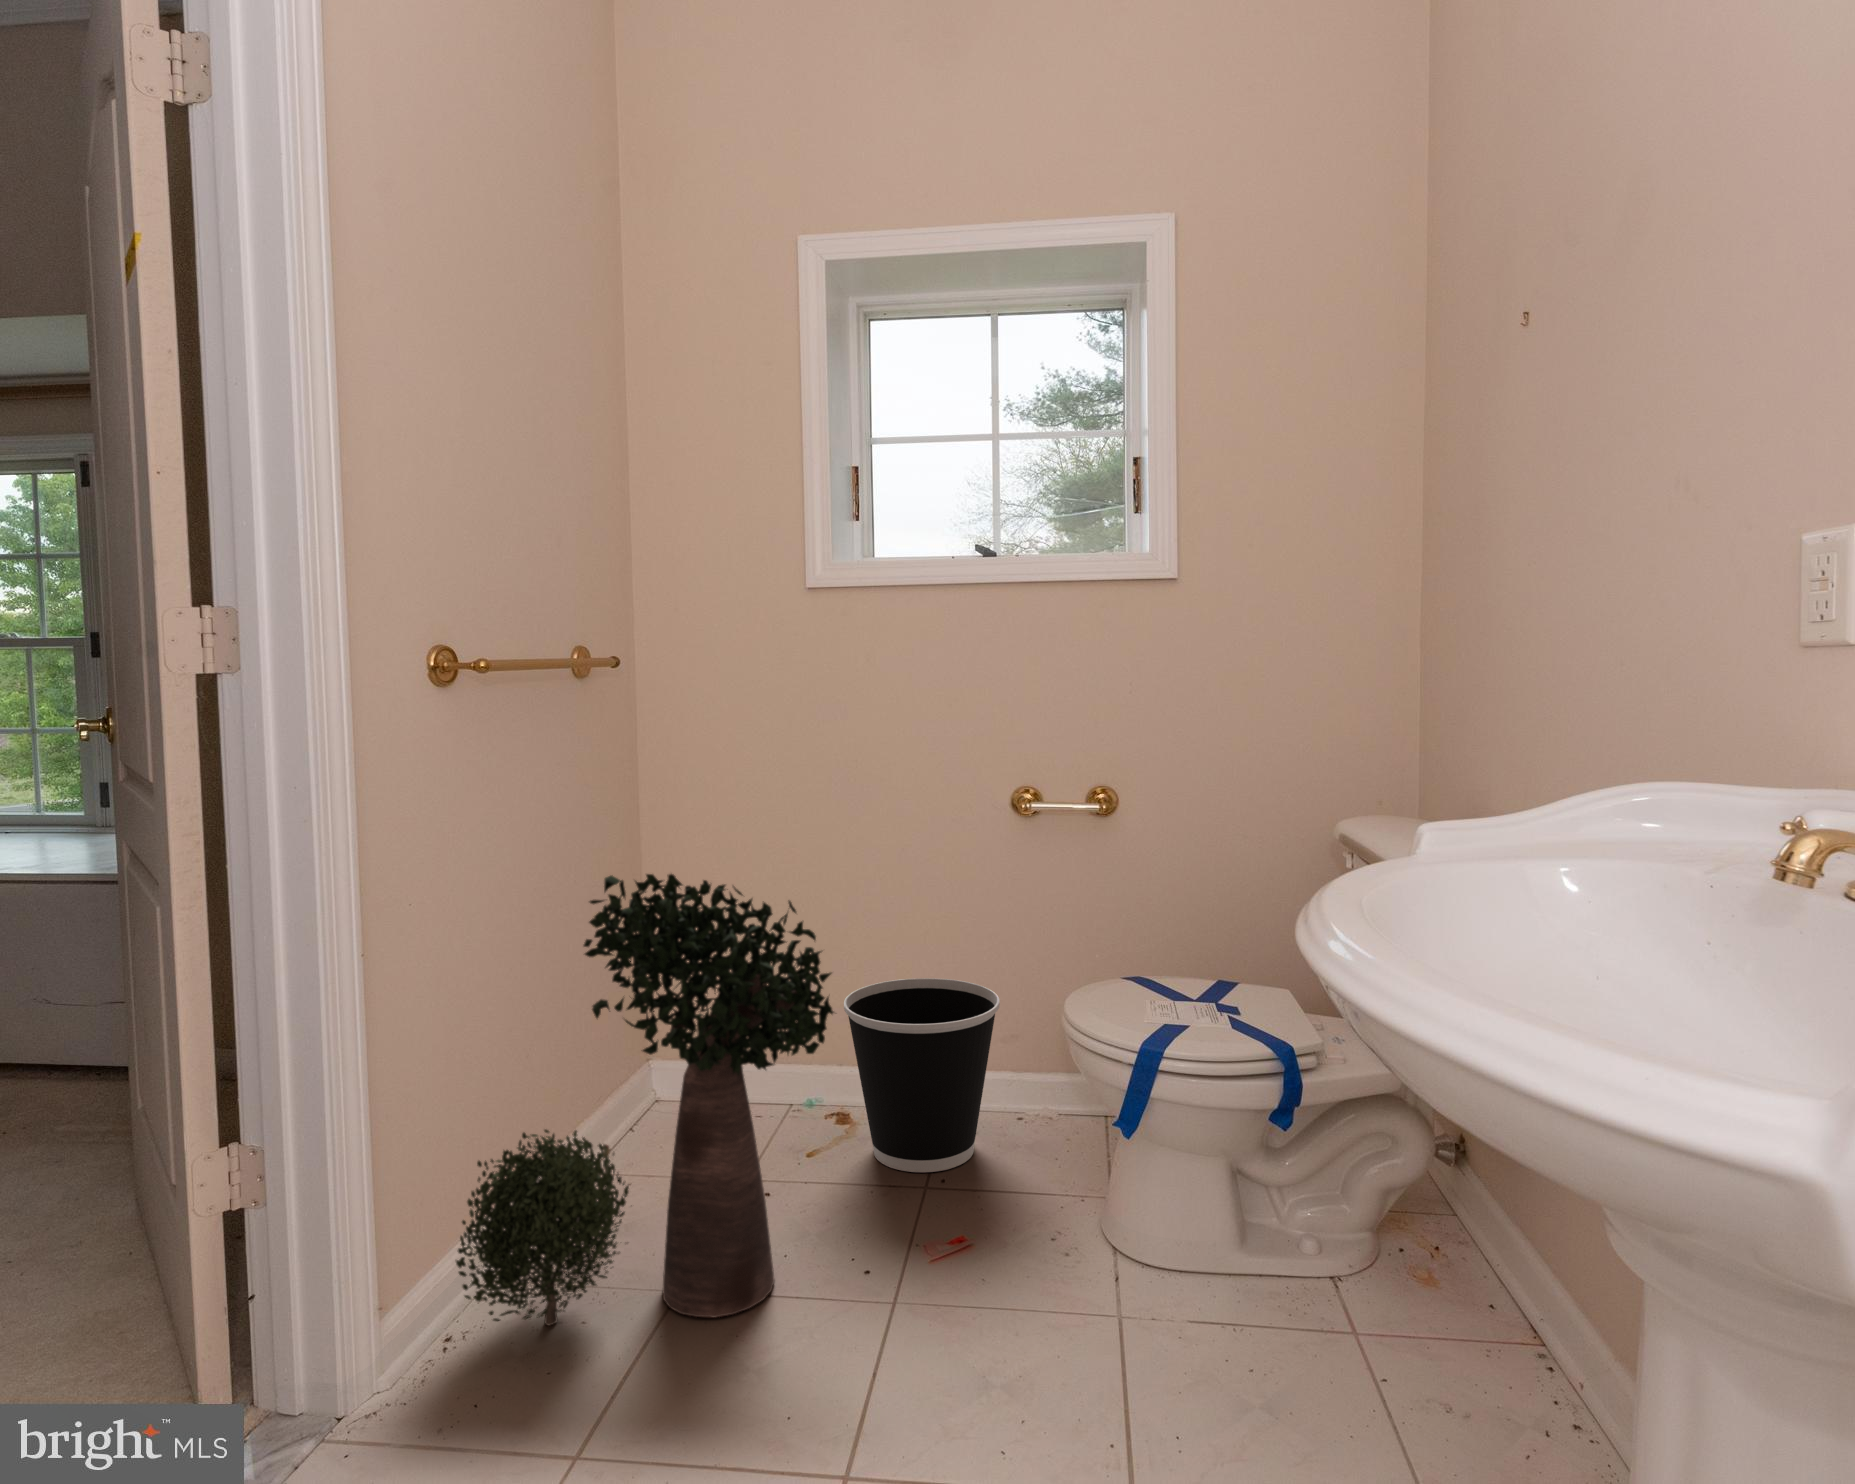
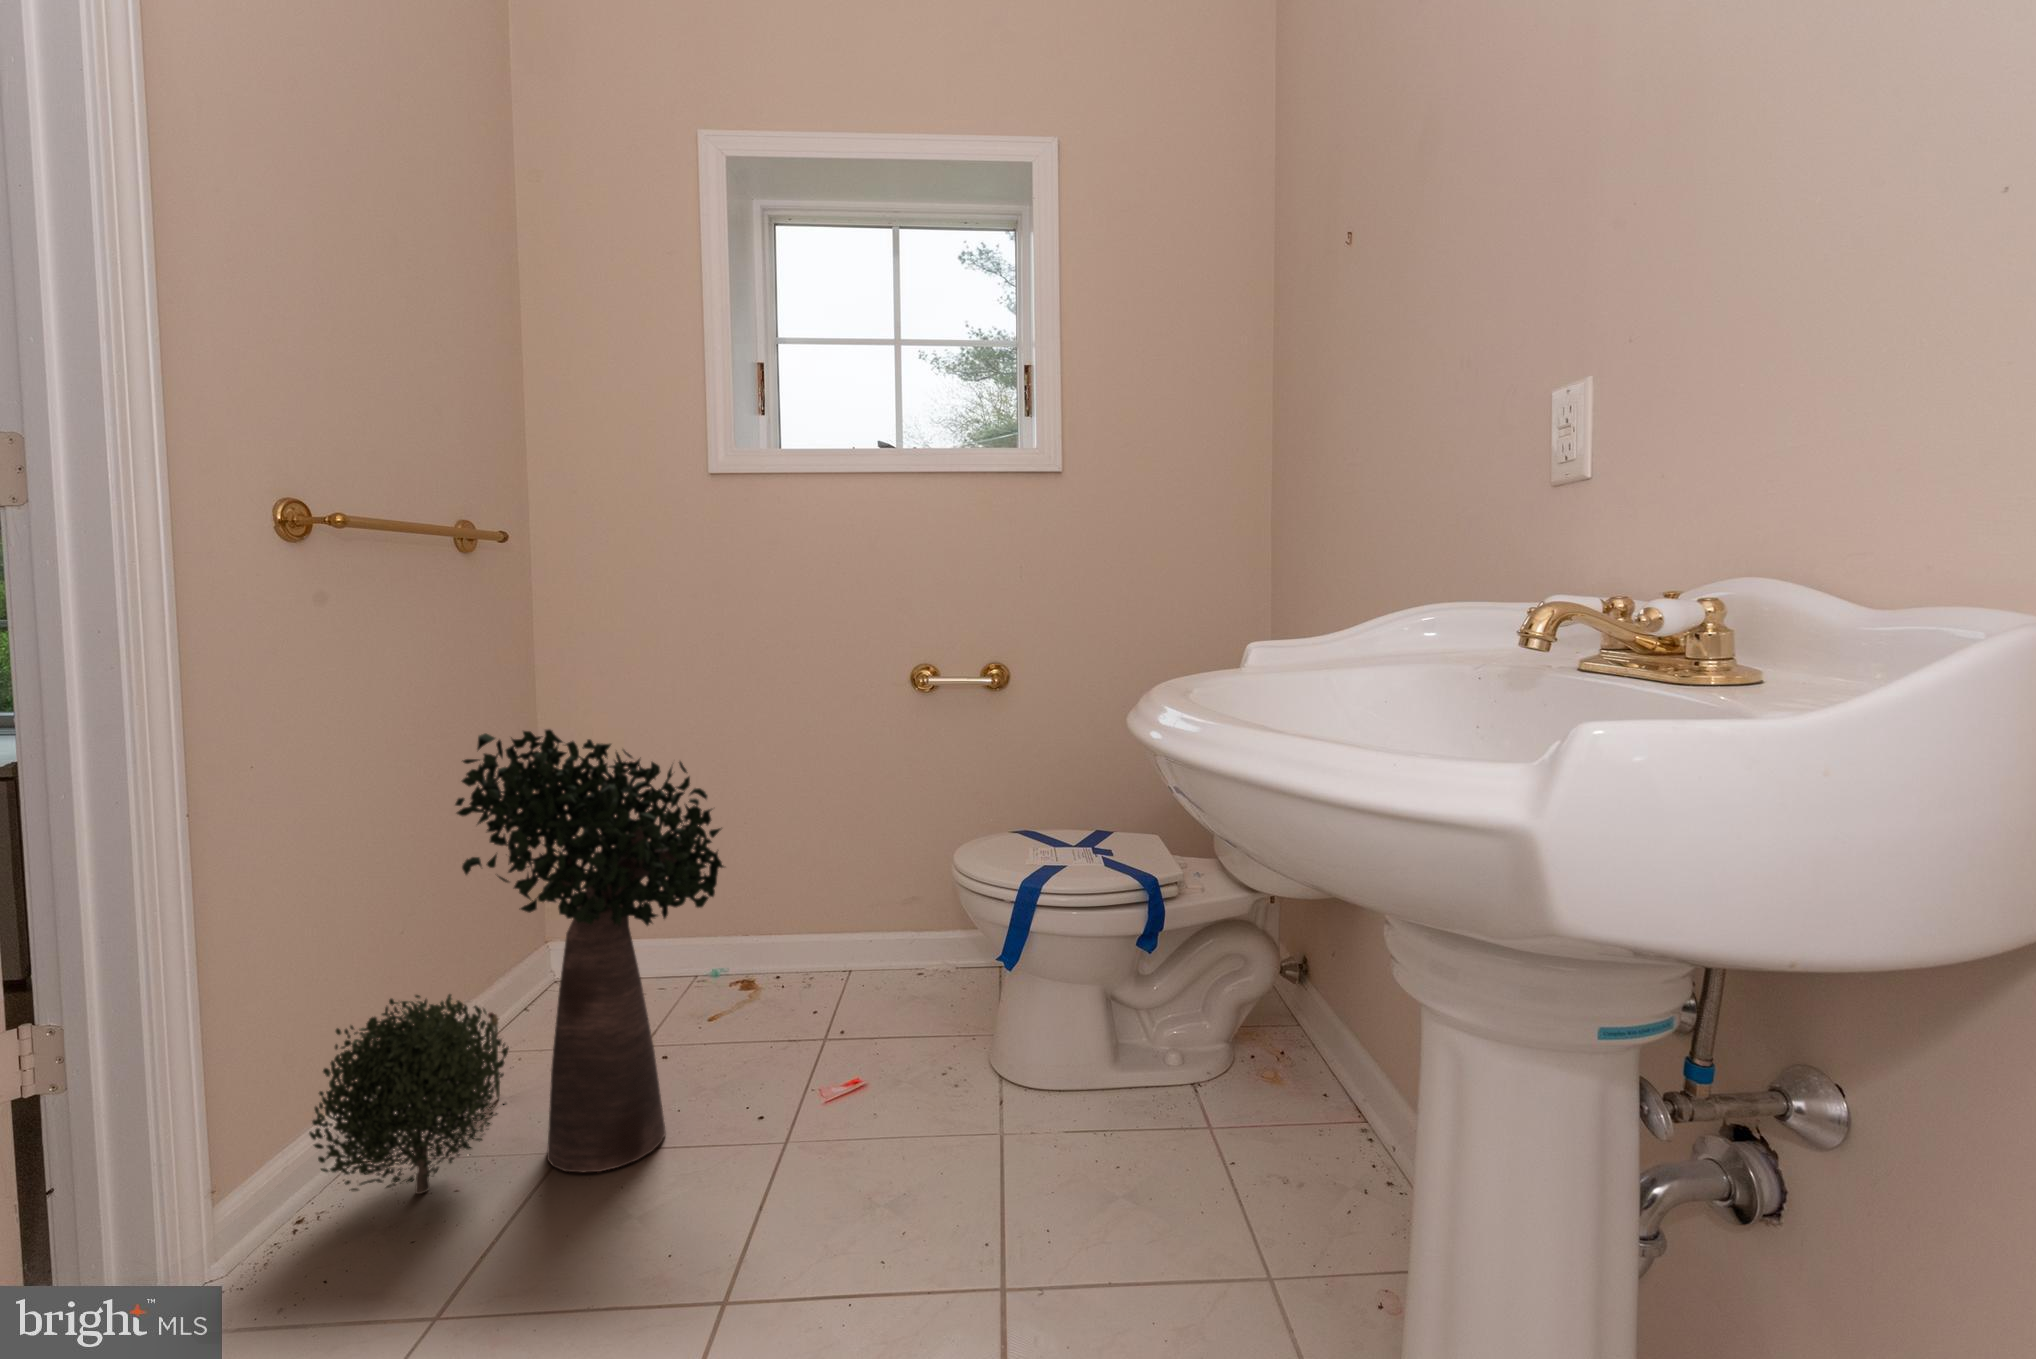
wastebasket: present [844,978,1000,1172] -> none [746,847,897,1027]

